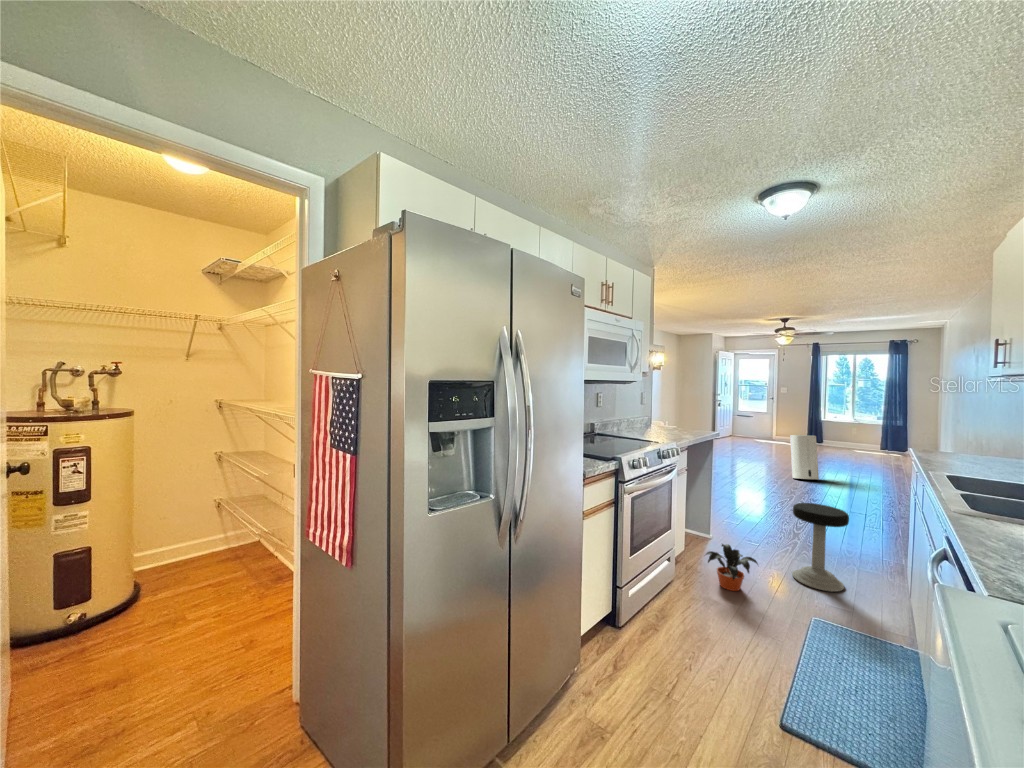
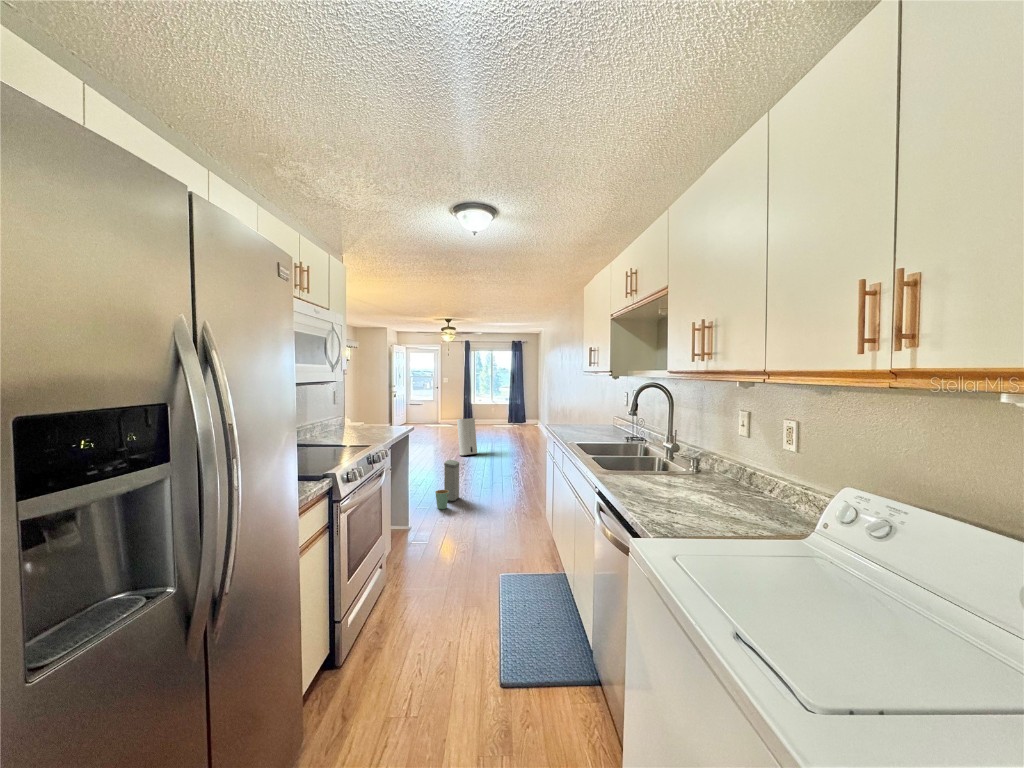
trash can: none [747,477,781,530] -> present [435,460,459,509]
stool: present [792,503,849,592] -> none [477,478,514,548]
potted plant: present [706,544,758,591] -> none [411,532,458,575]

